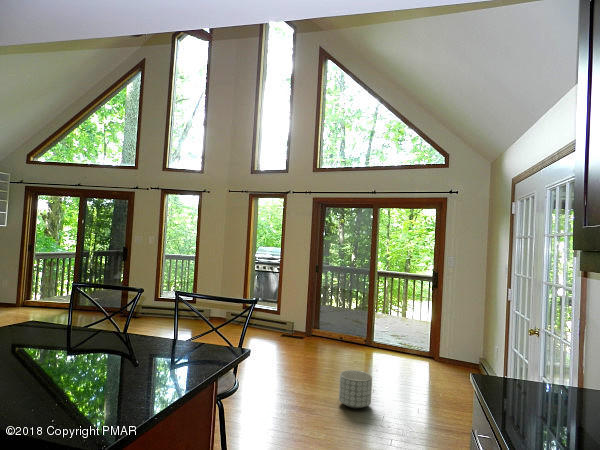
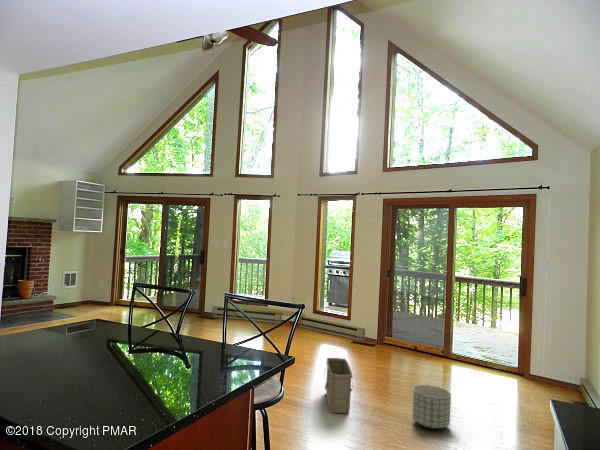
basket: none [258,351,286,401] -> present [325,358,352,413]

